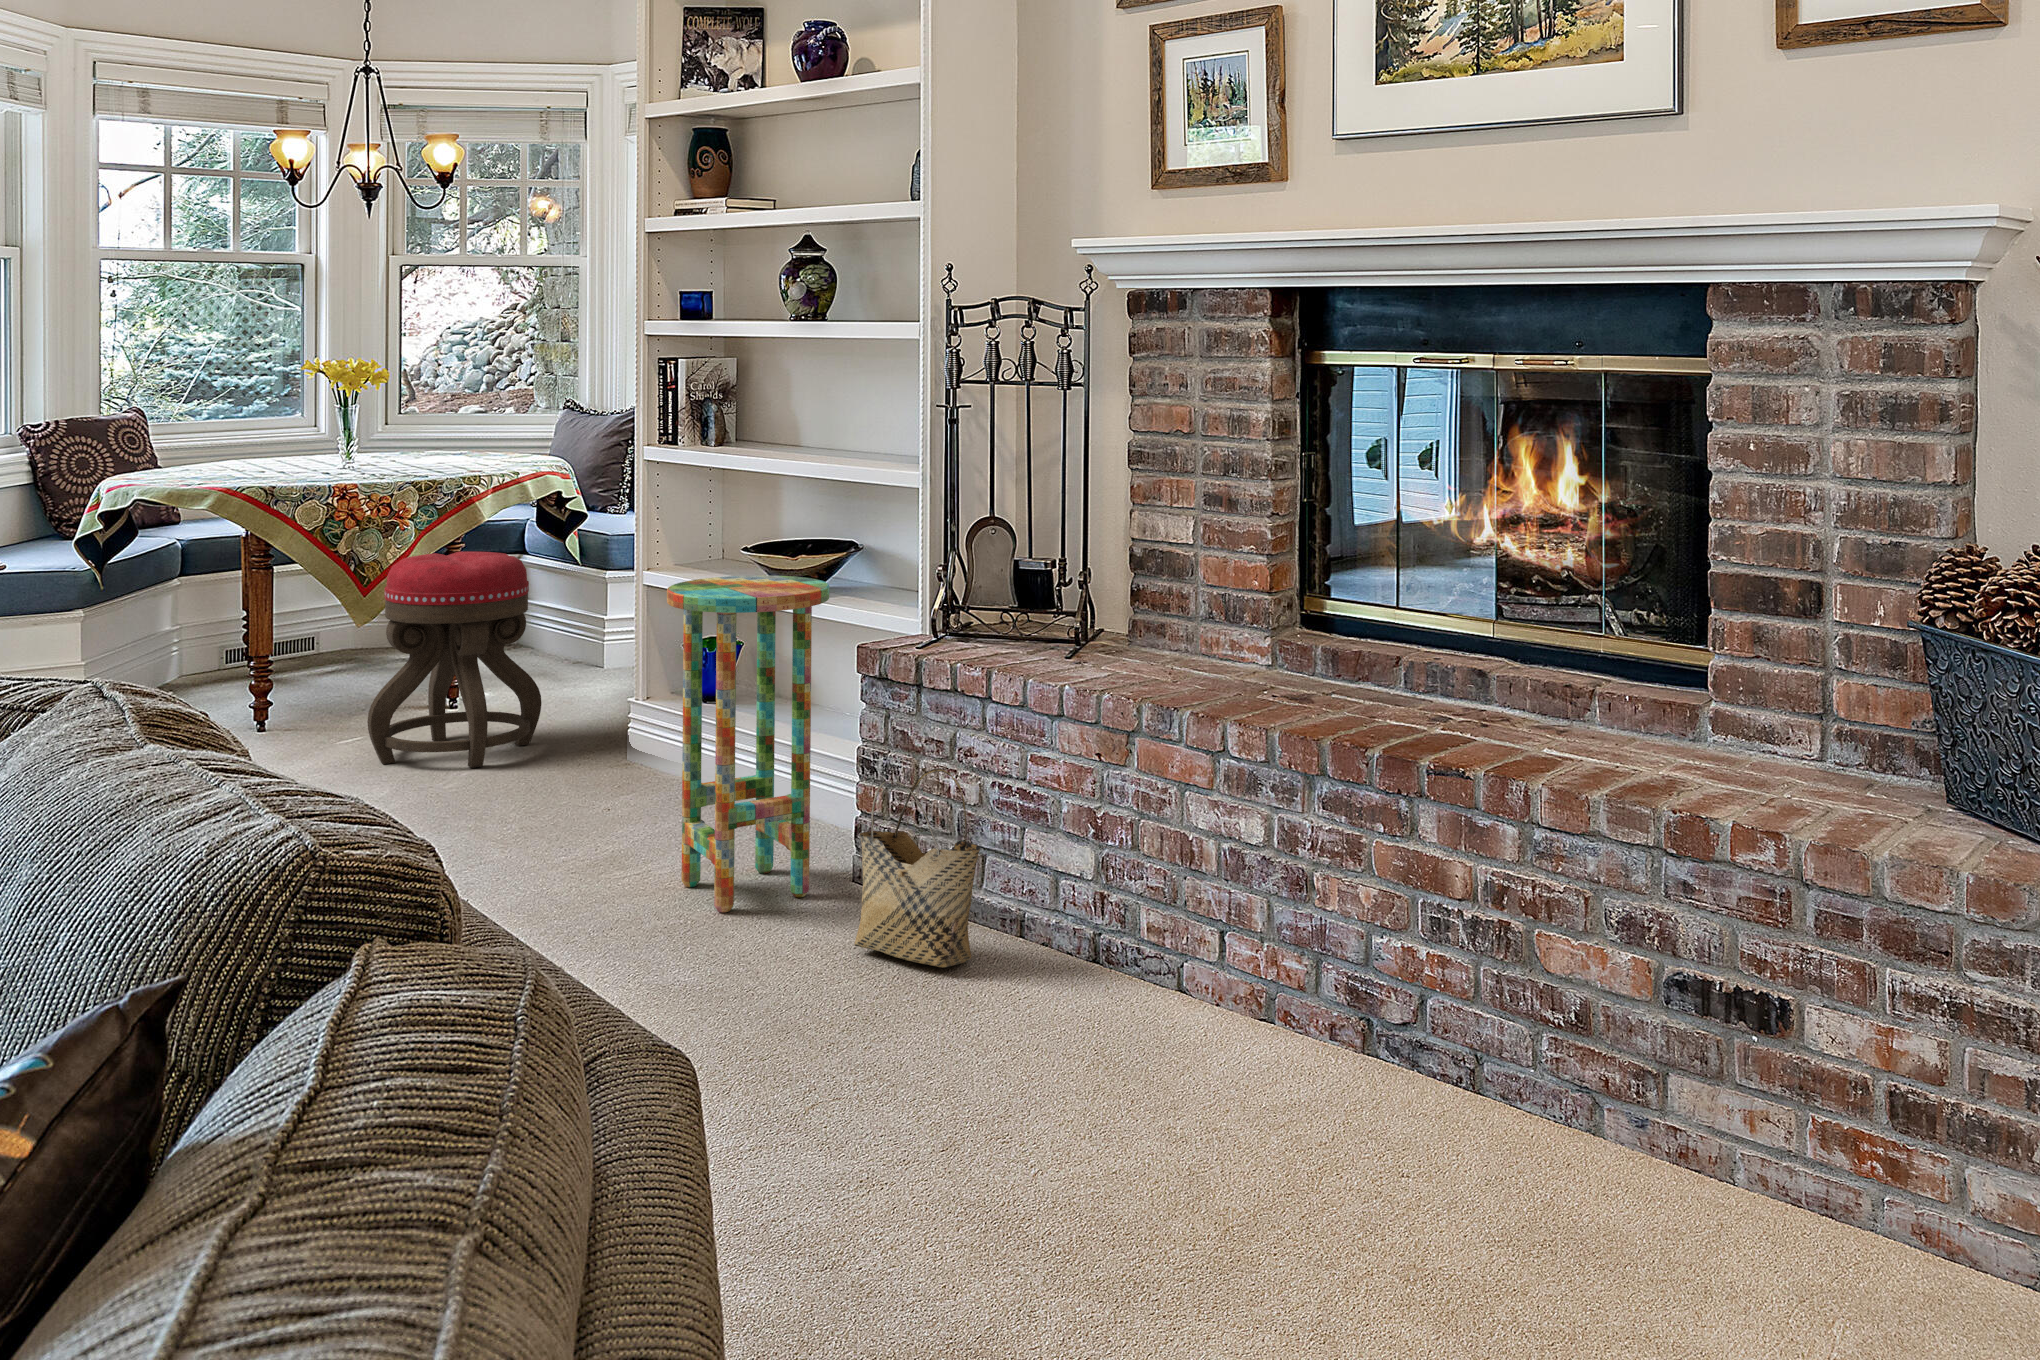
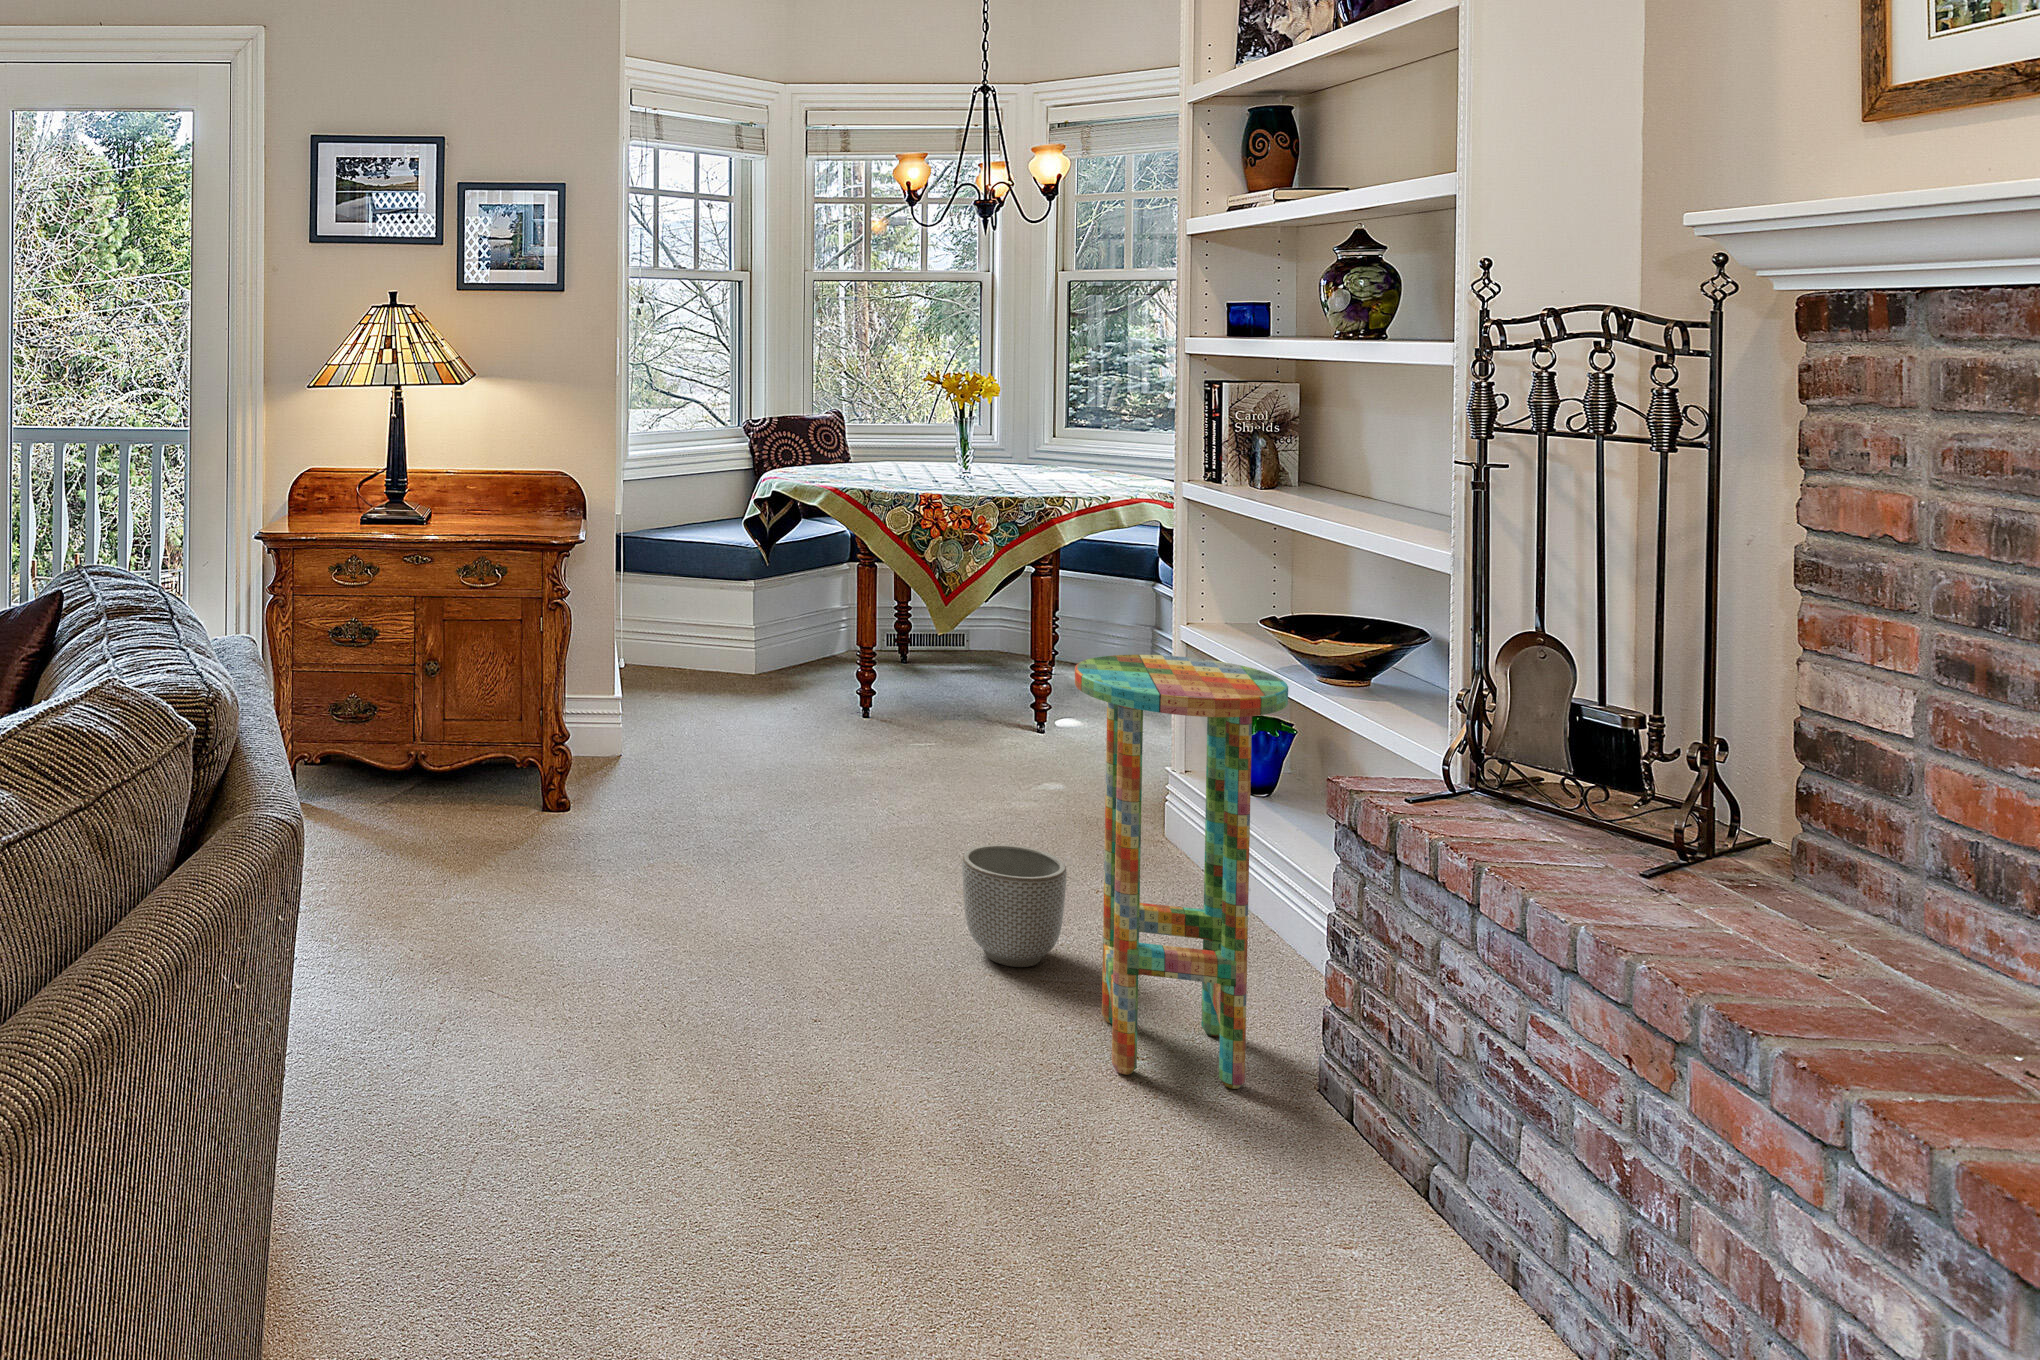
ottoman: present [367,551,541,768] -> none [921,573,1096,803]
woven basket: present [854,769,980,967] -> none [1239,987,1417,1292]
planter: none [533,772,627,876] -> present [962,845,1067,967]

